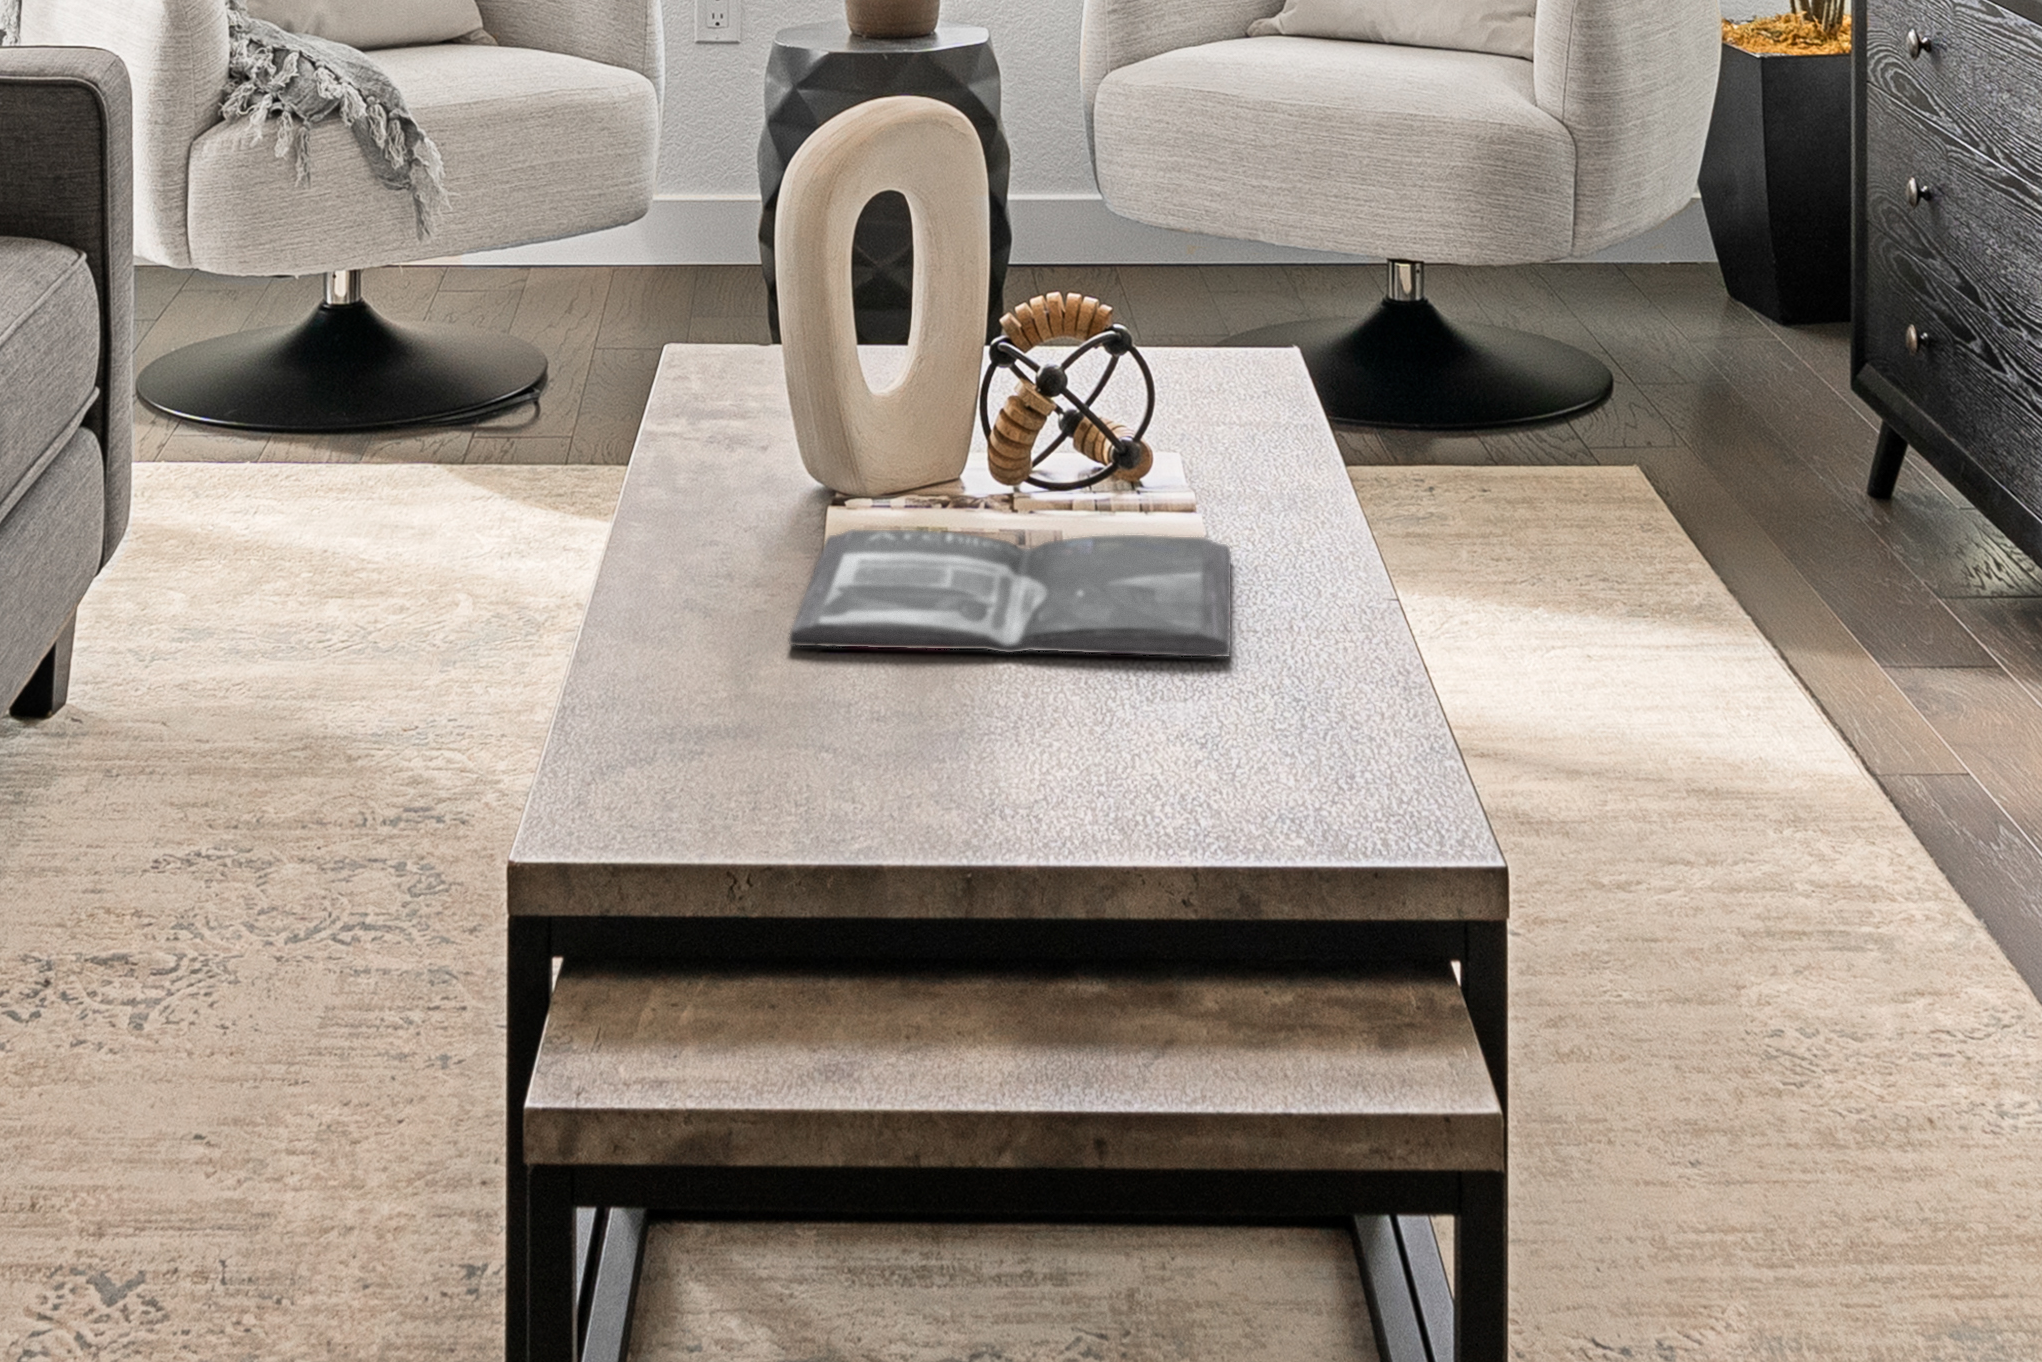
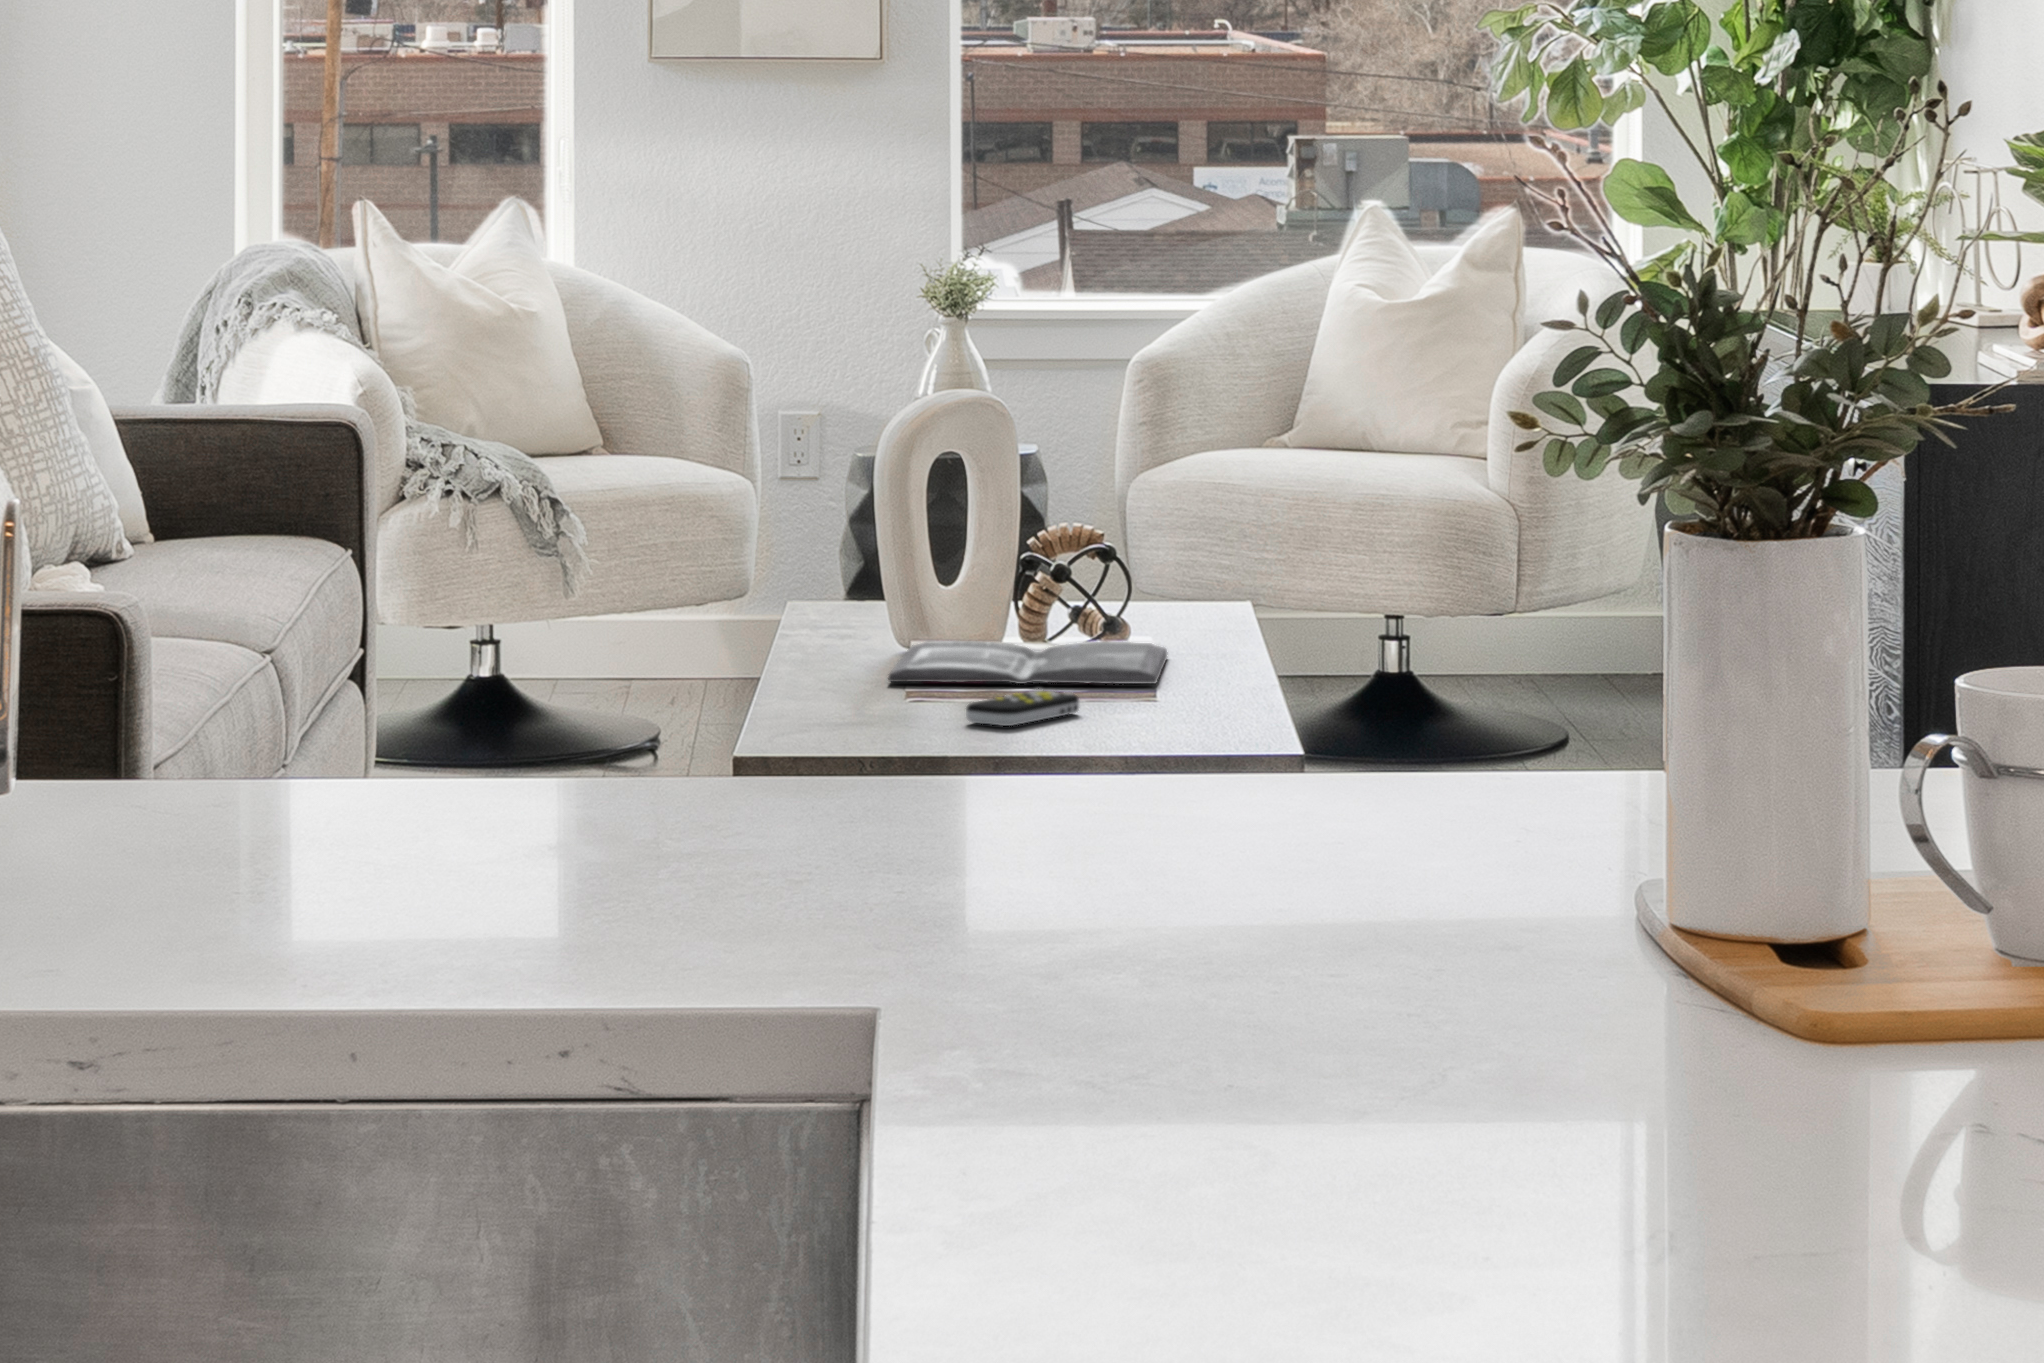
remote control: none [920,708,1114,811] -> present [966,689,1079,726]

